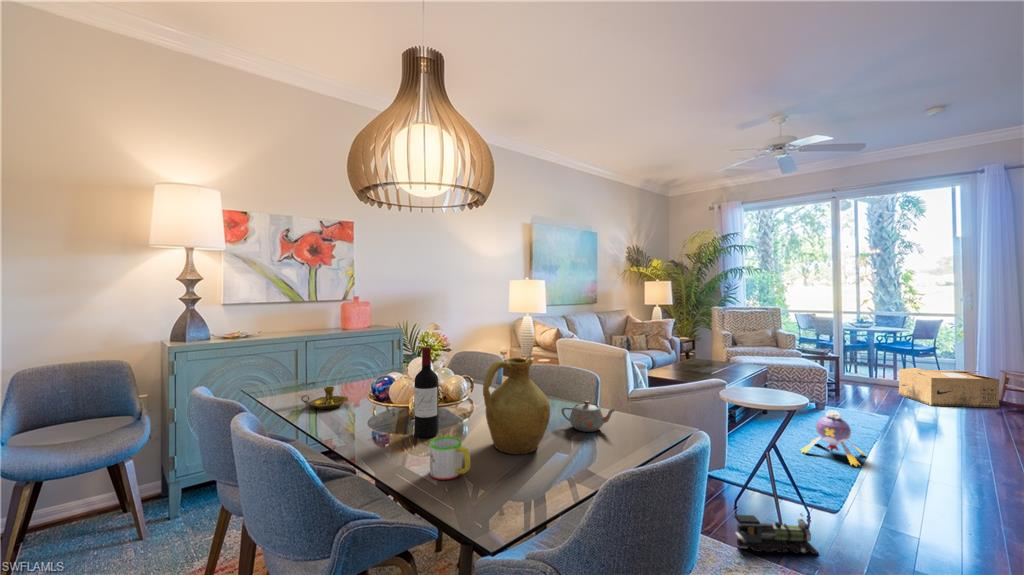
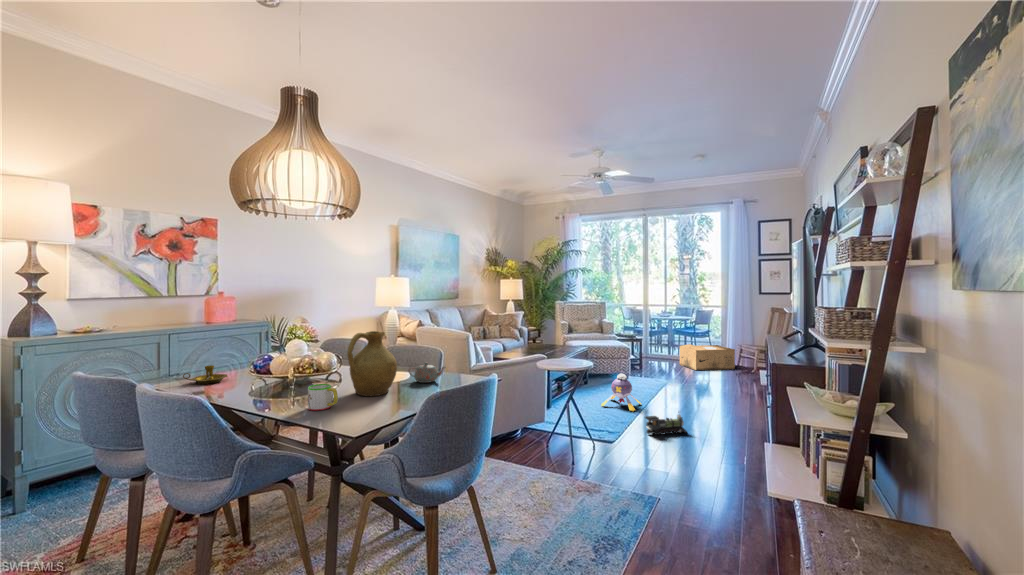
wine bottle: present [414,347,438,438] -> none [293,326,312,393]
toy train: present [734,514,819,554] -> present [645,415,687,435]

